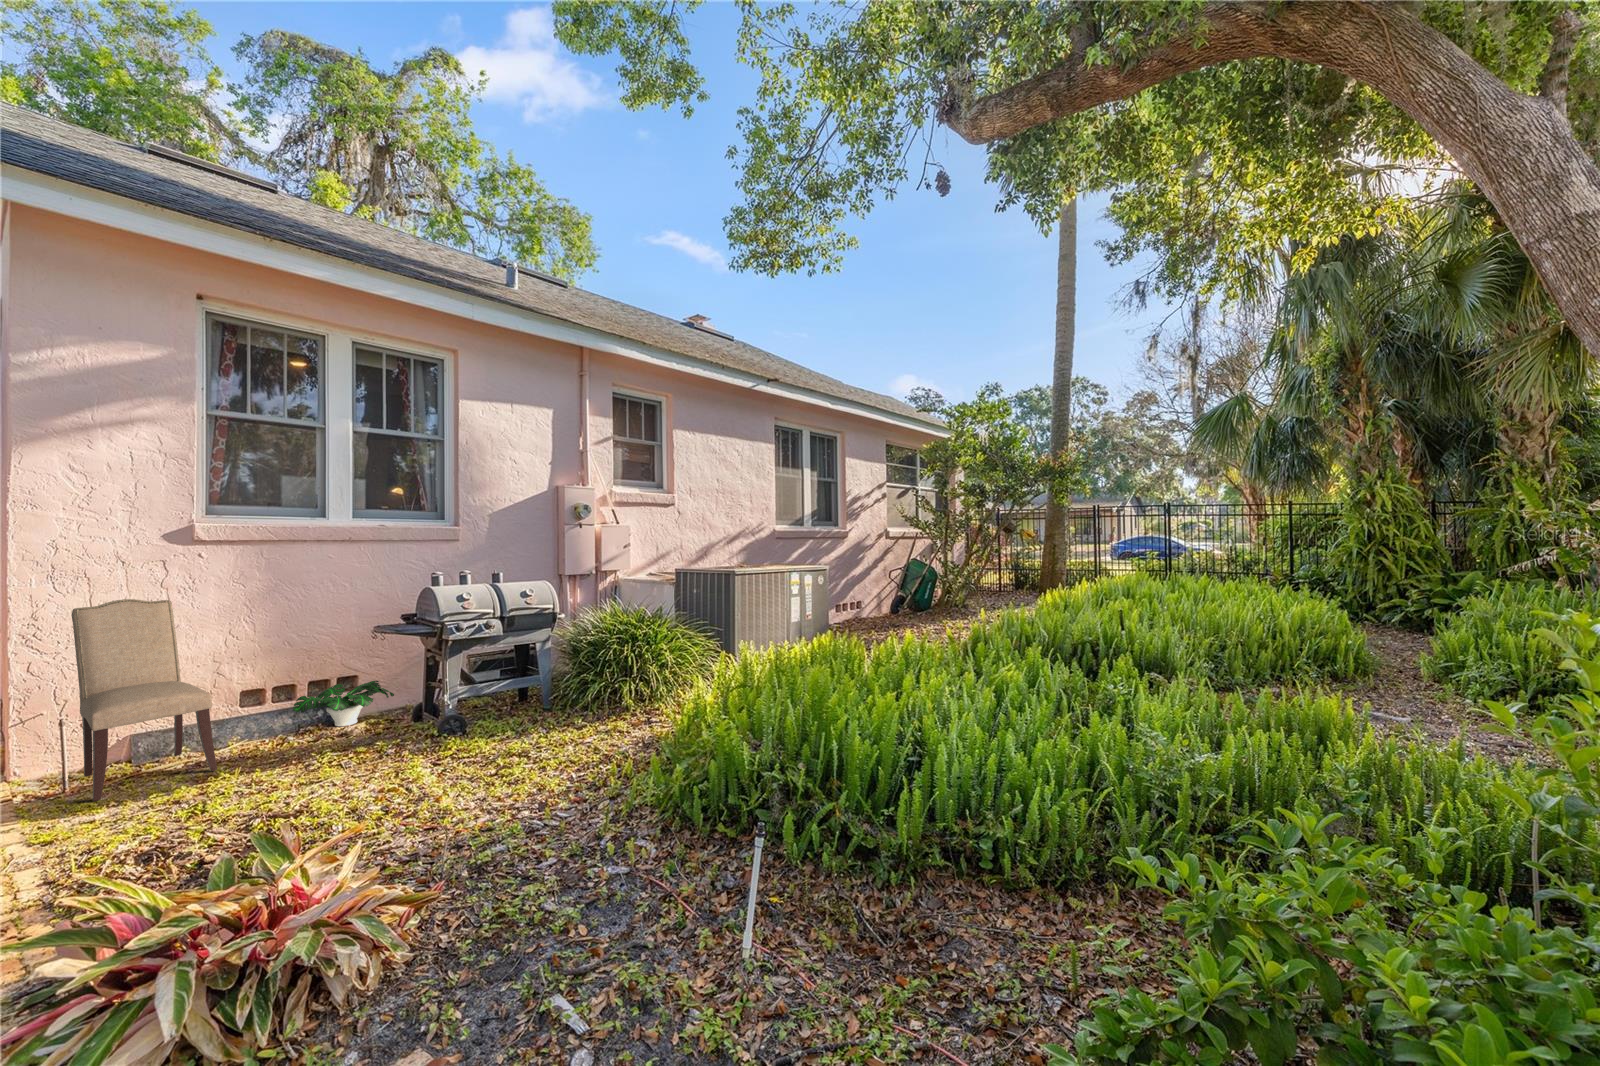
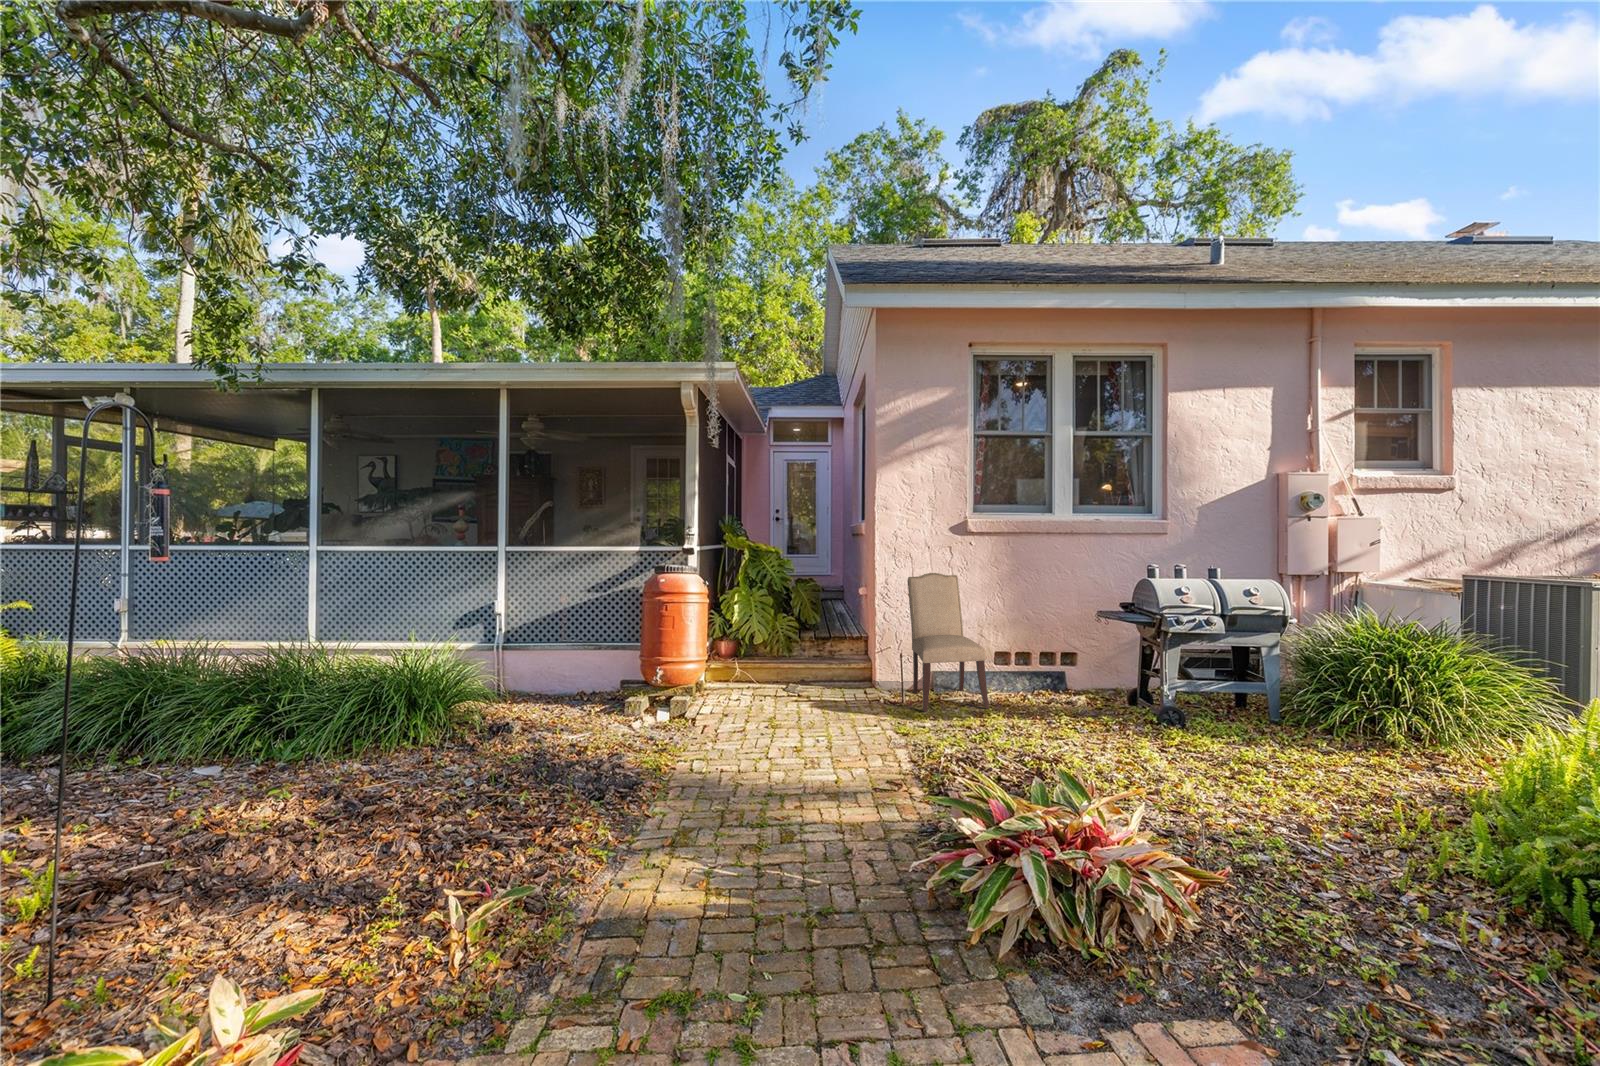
potted plant: present [293,681,394,726] -> none [1034,657,1113,695]

